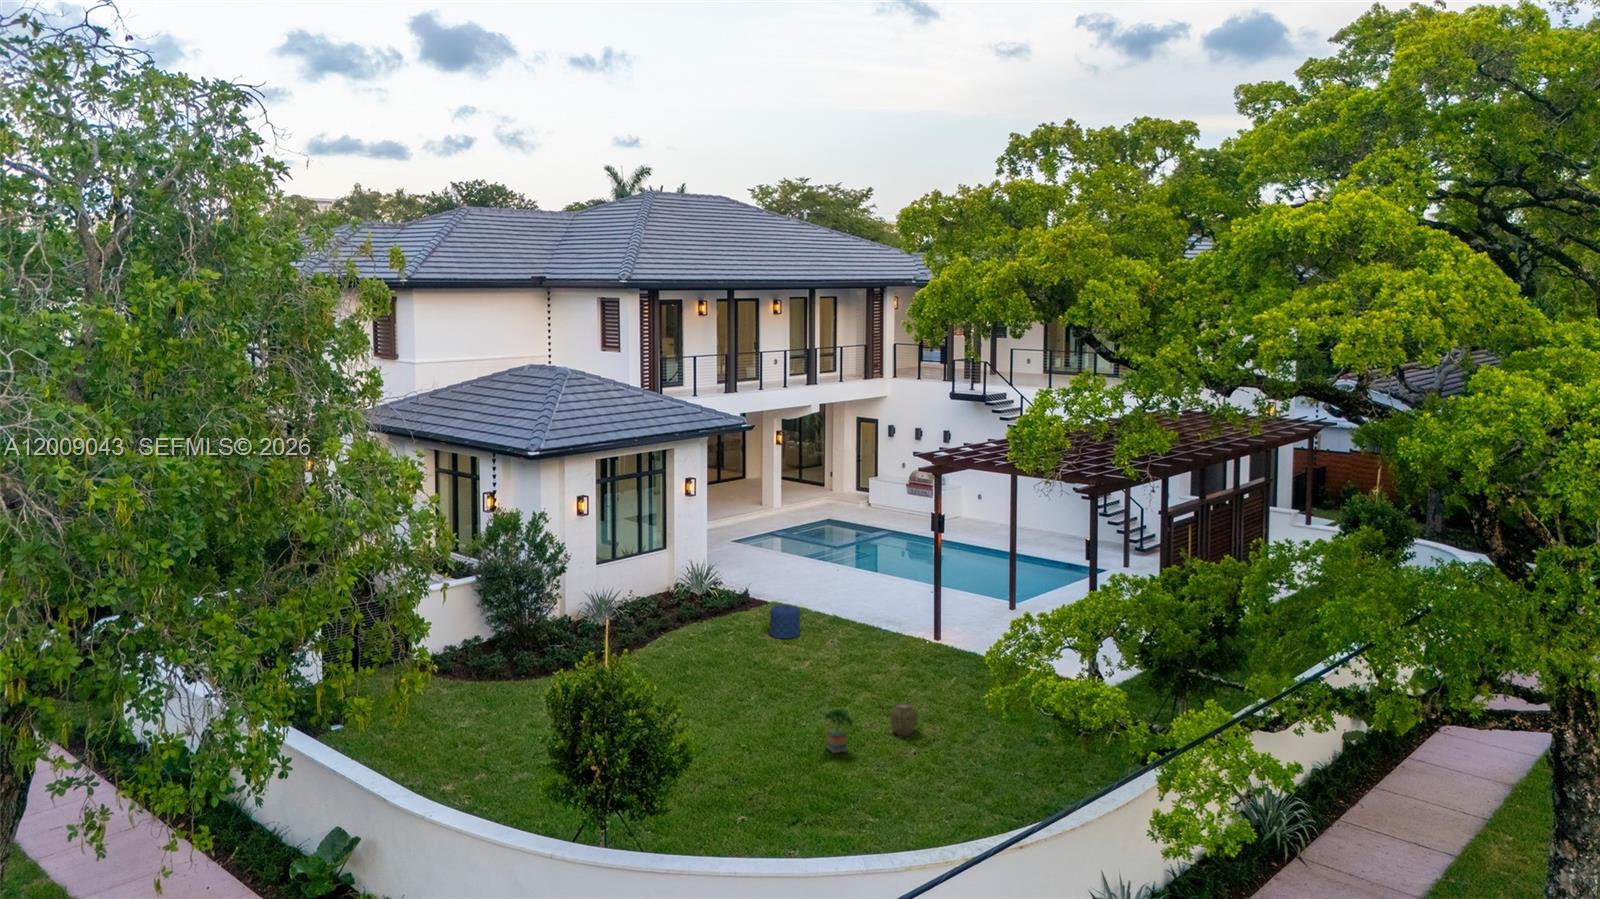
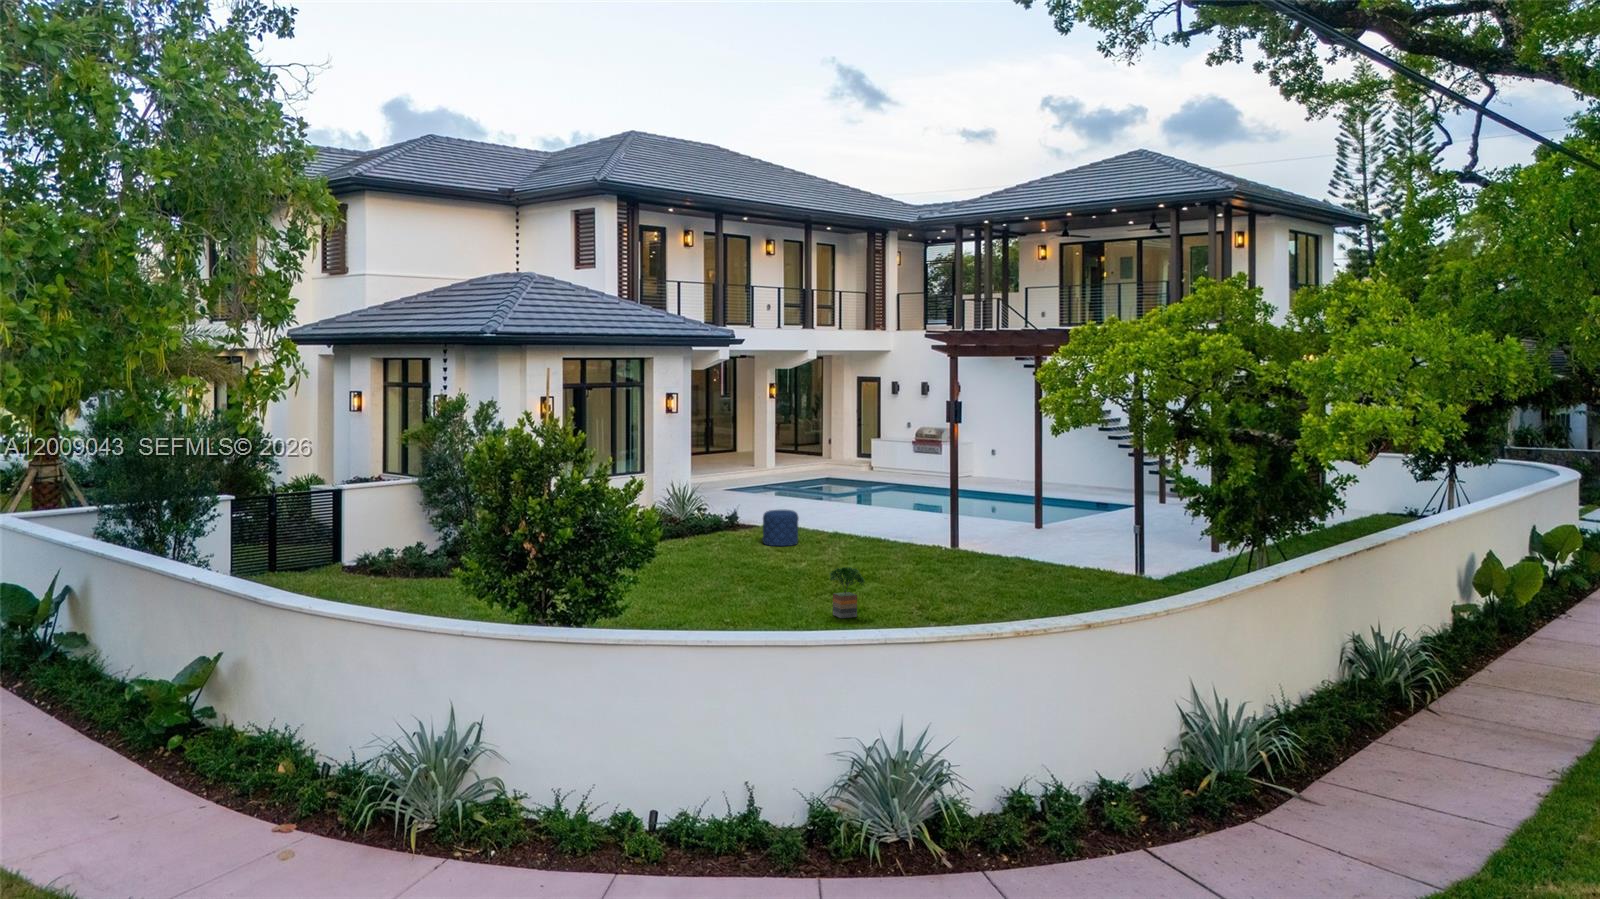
woven basket: present [890,703,917,735] -> none [908,570,941,606]

